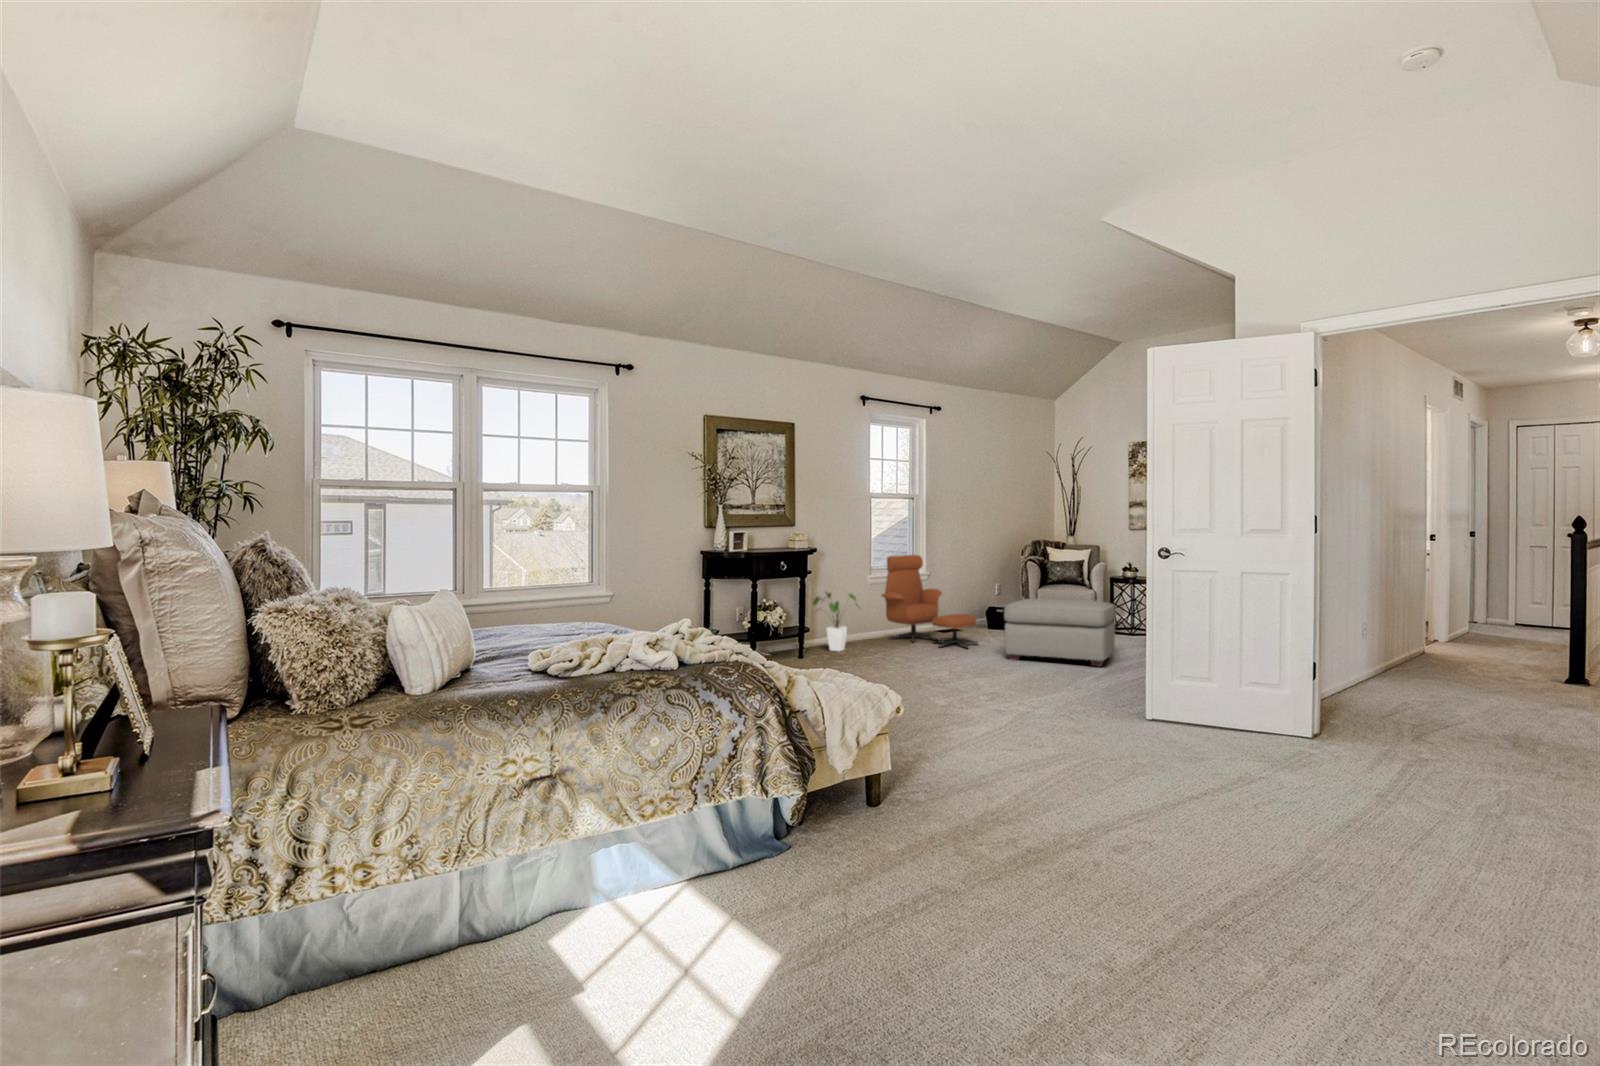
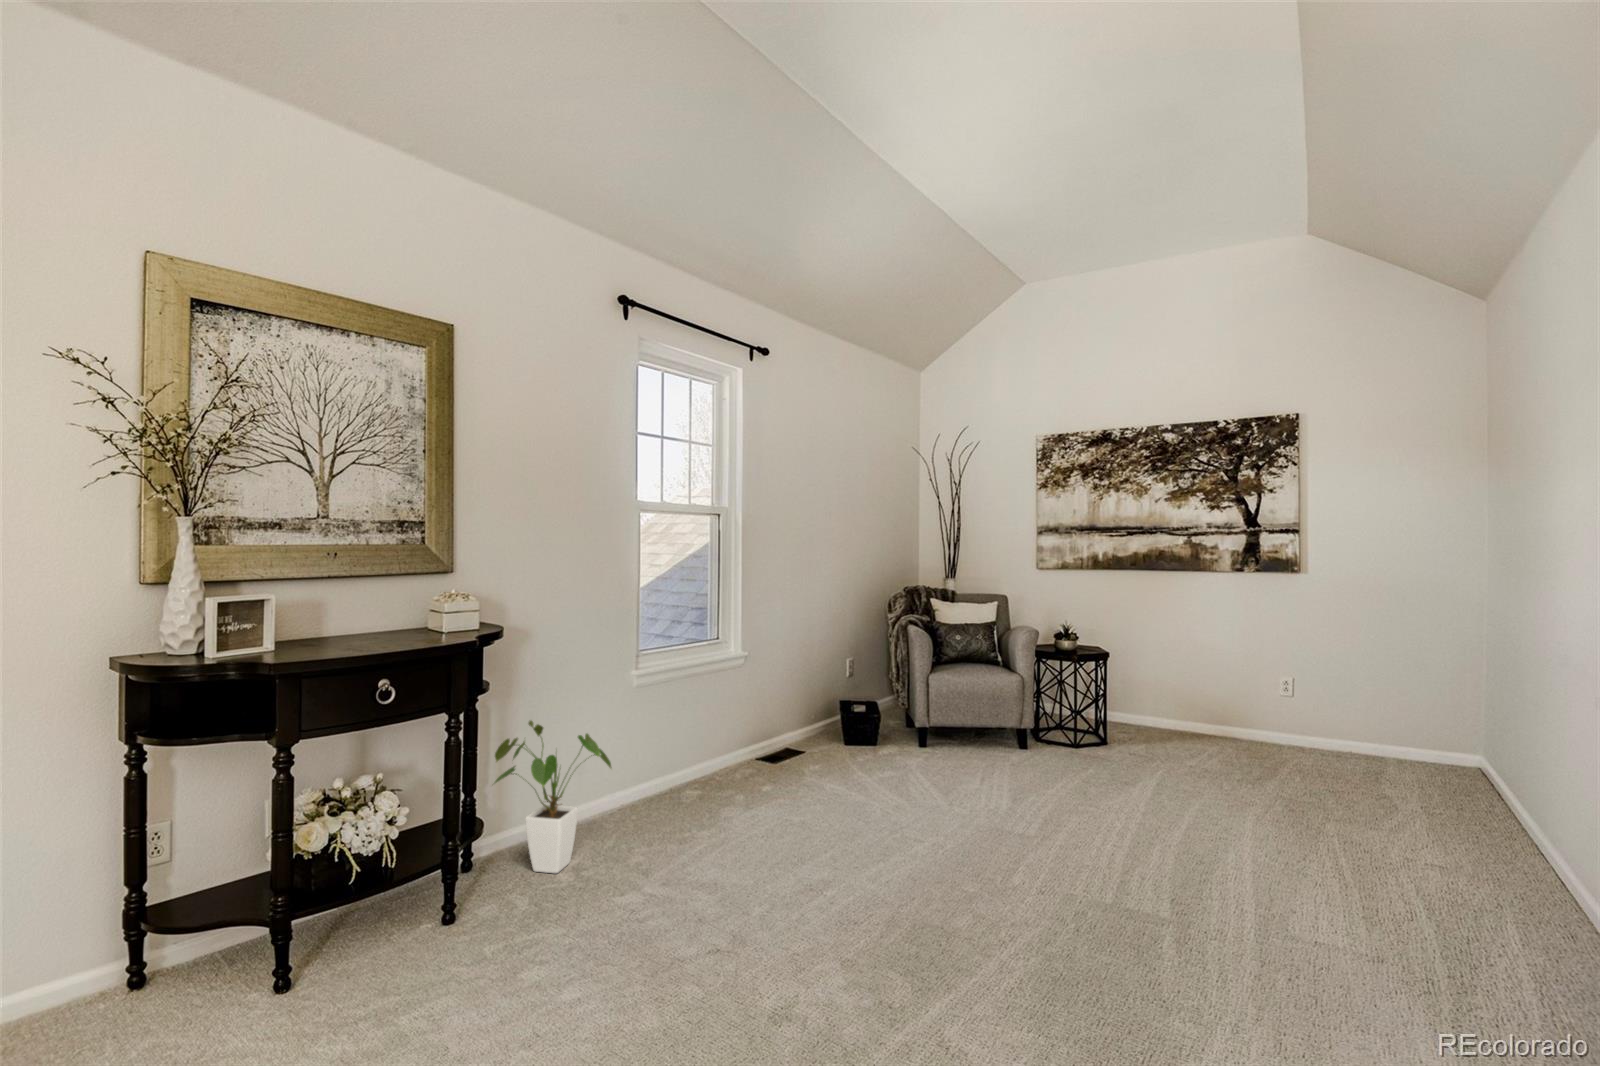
lounge chair: present [881,555,977,648] -> none [657,623,854,829]
ottoman: present [1004,599,1116,666] -> none [933,721,1163,892]

